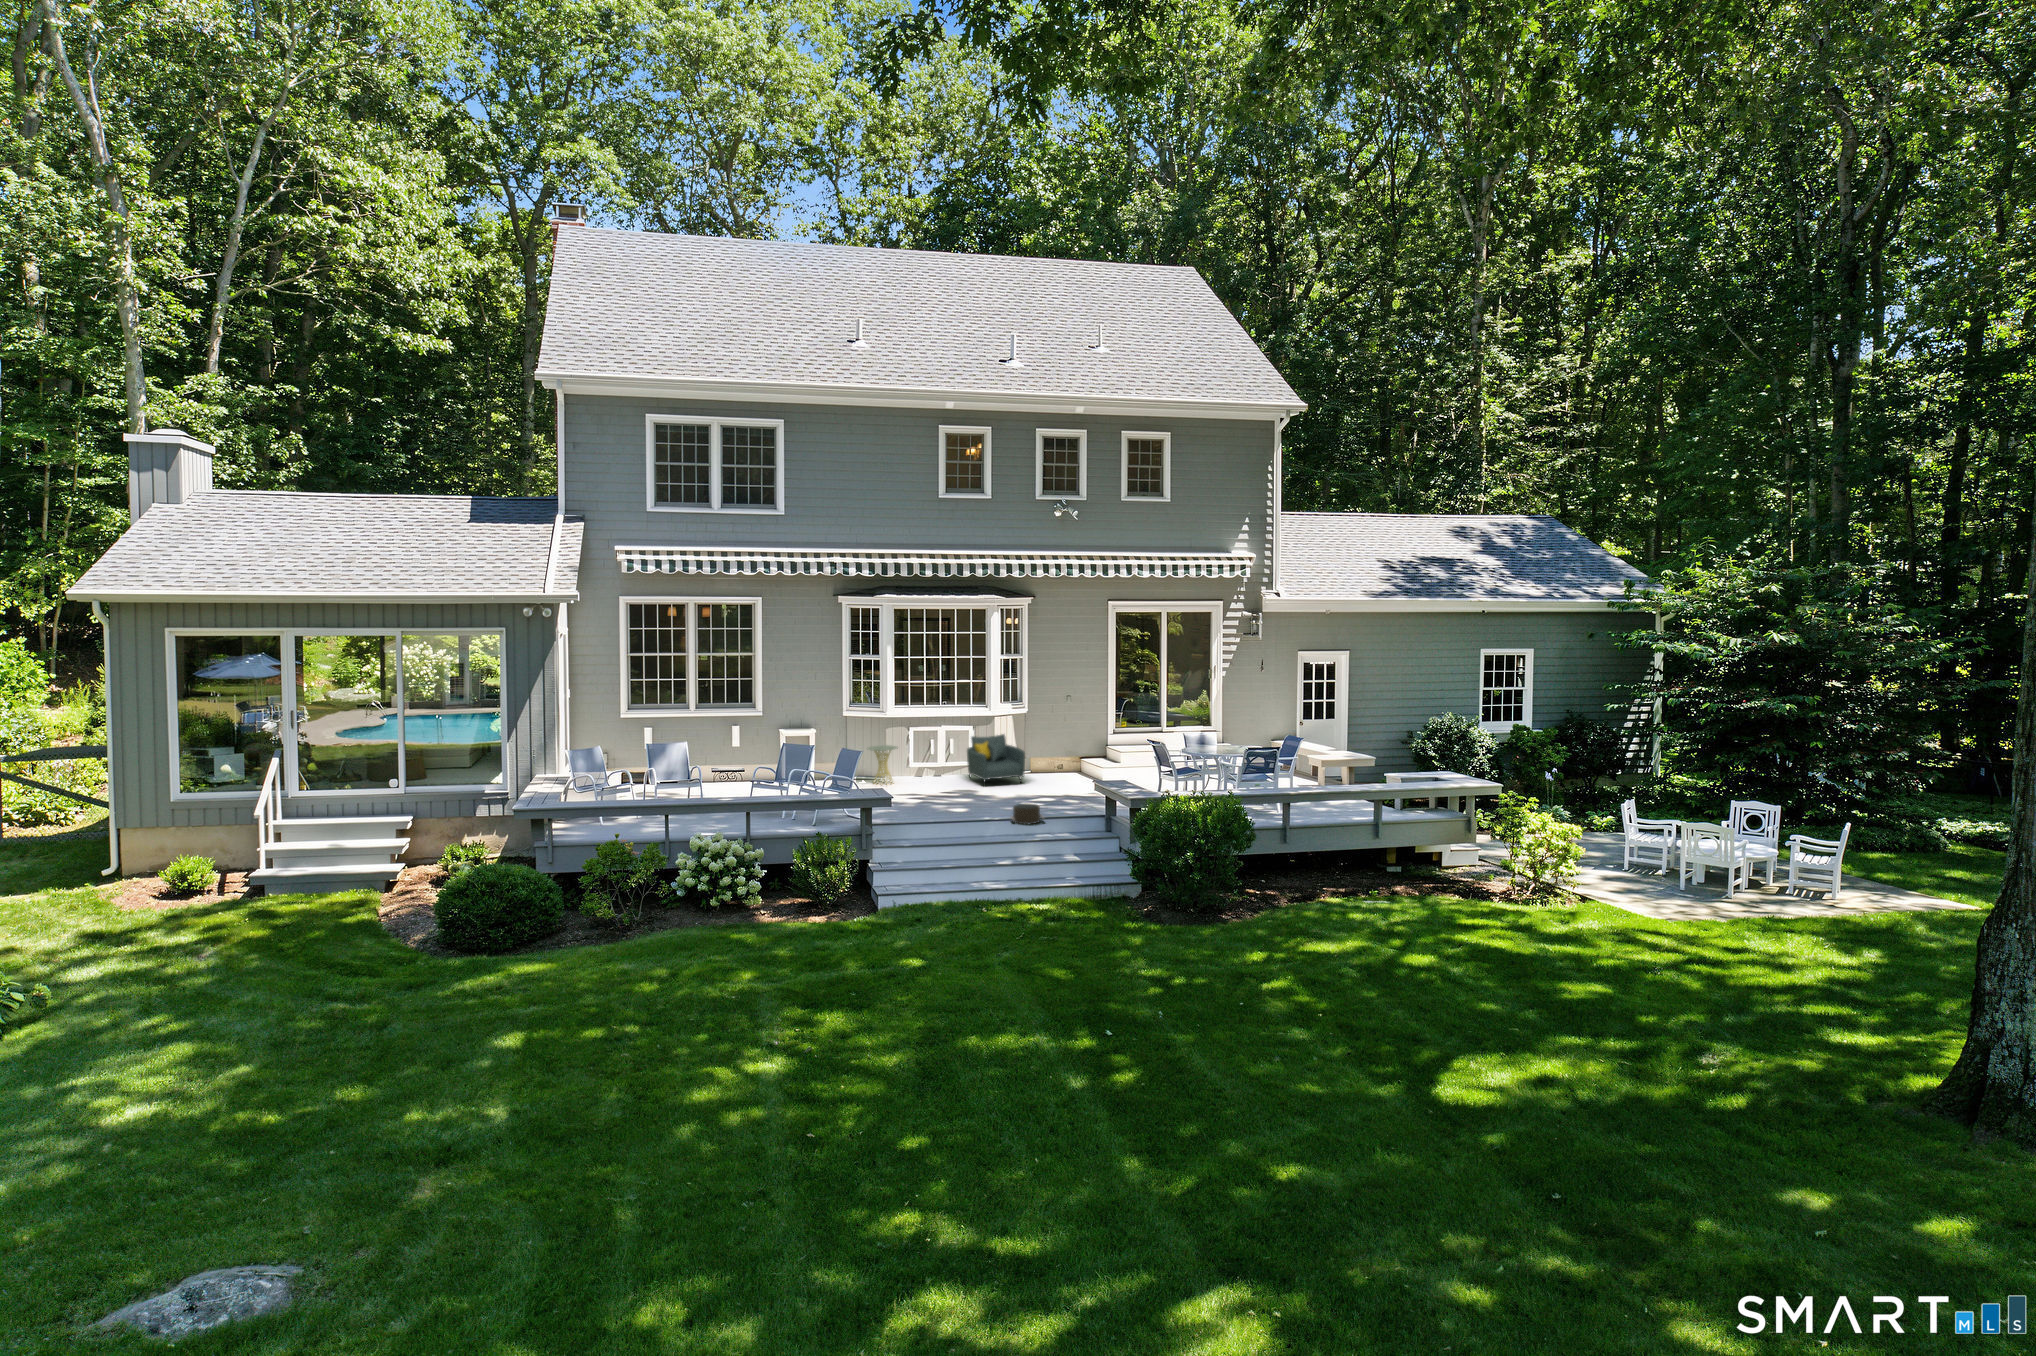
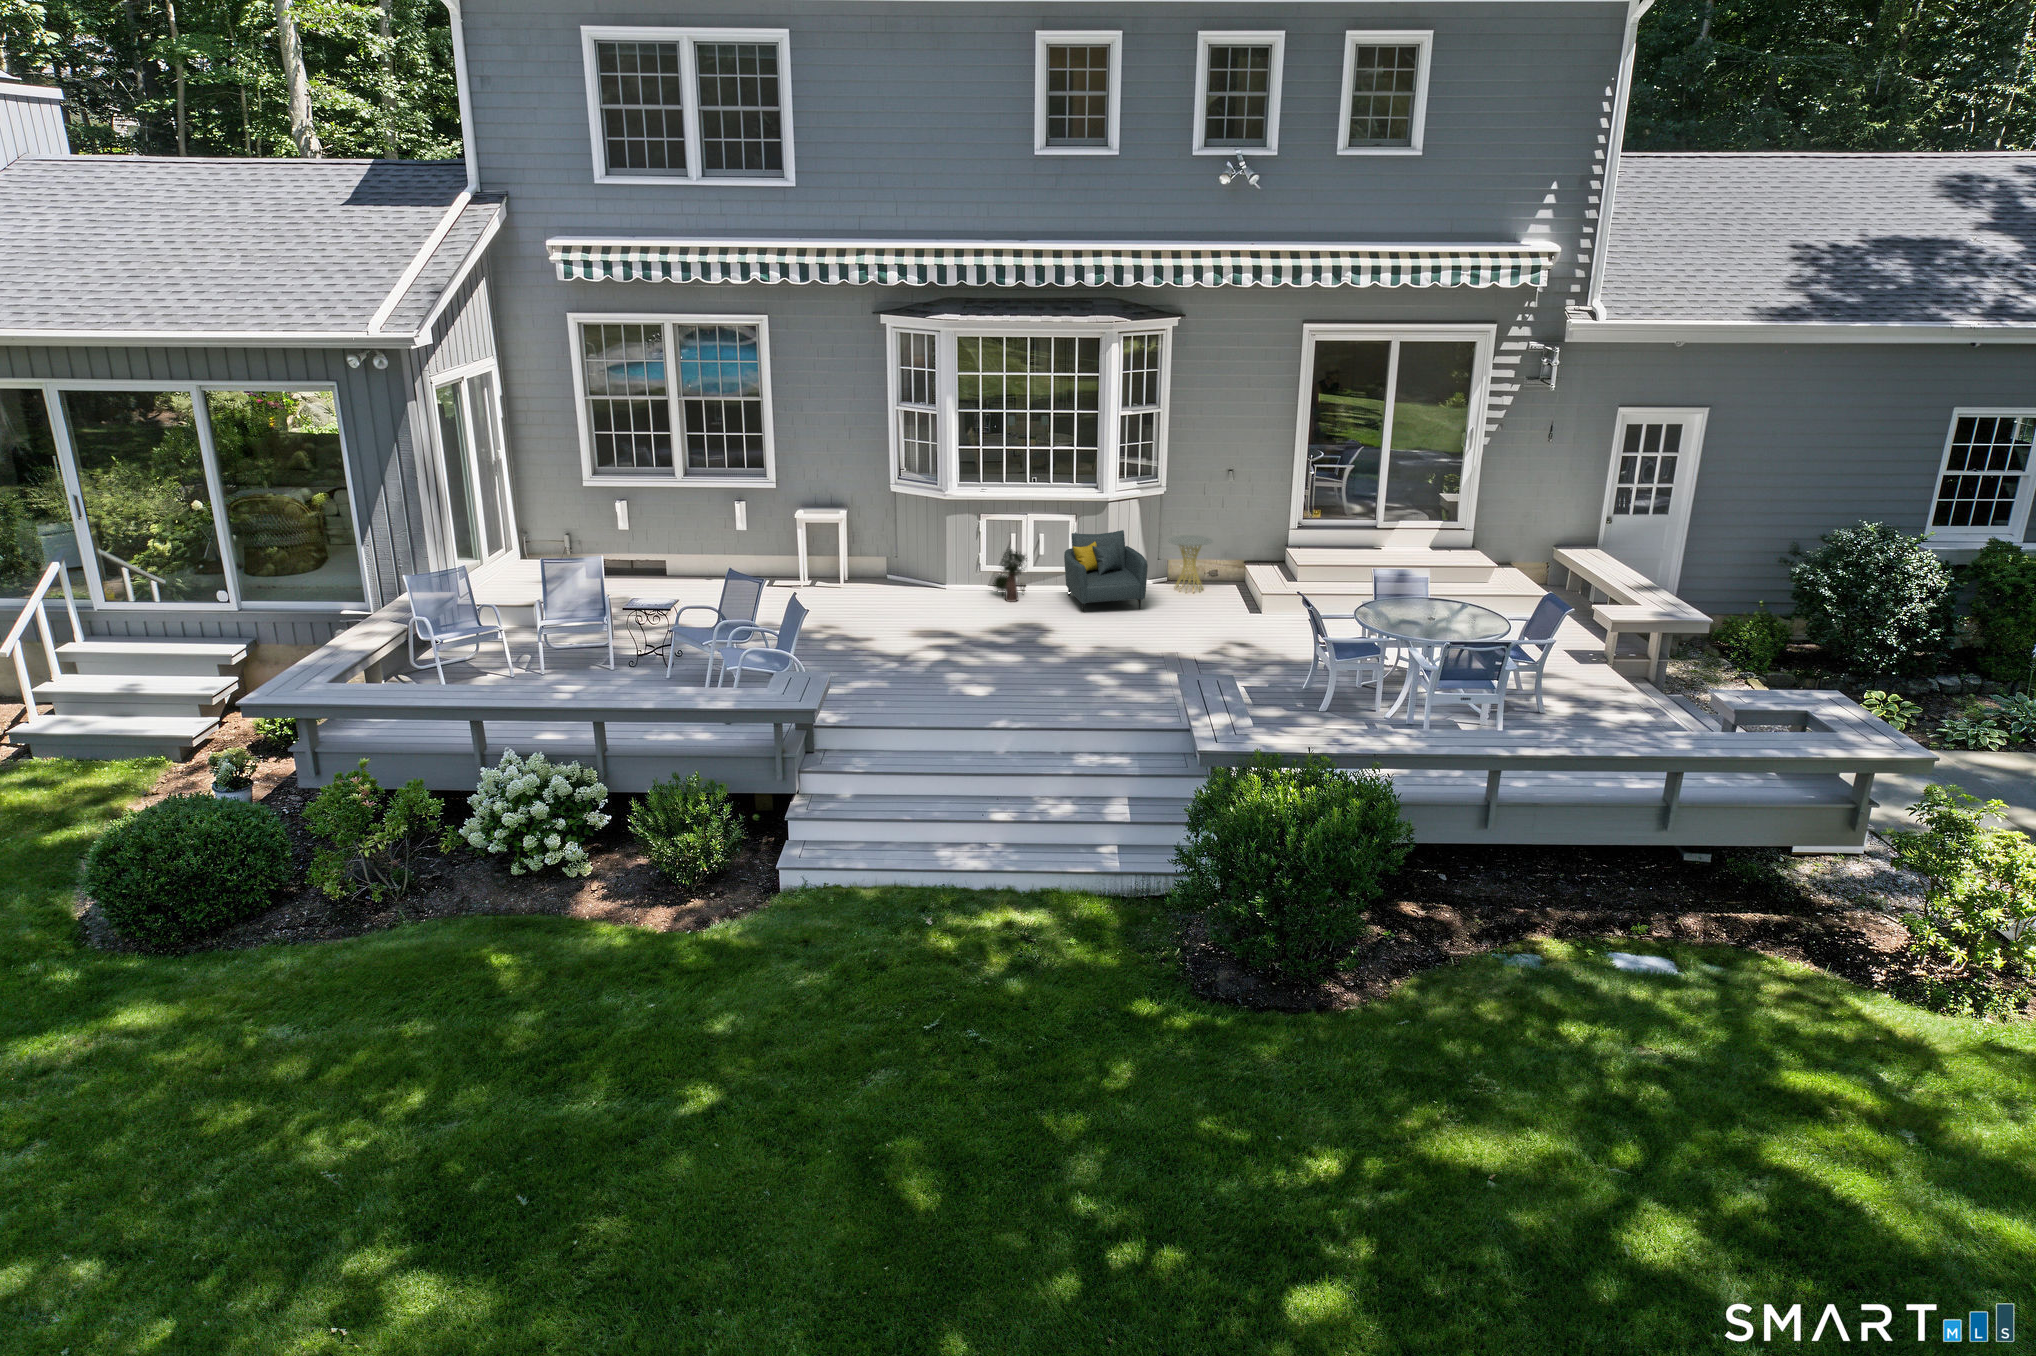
side table: present [868,745,897,782] -> present [1169,535,1212,593]
potted plant: none [918,747,944,784] -> present [993,549,1027,602]
pouf: present [1011,804,1043,824] -> none [1088,665,1140,700]

